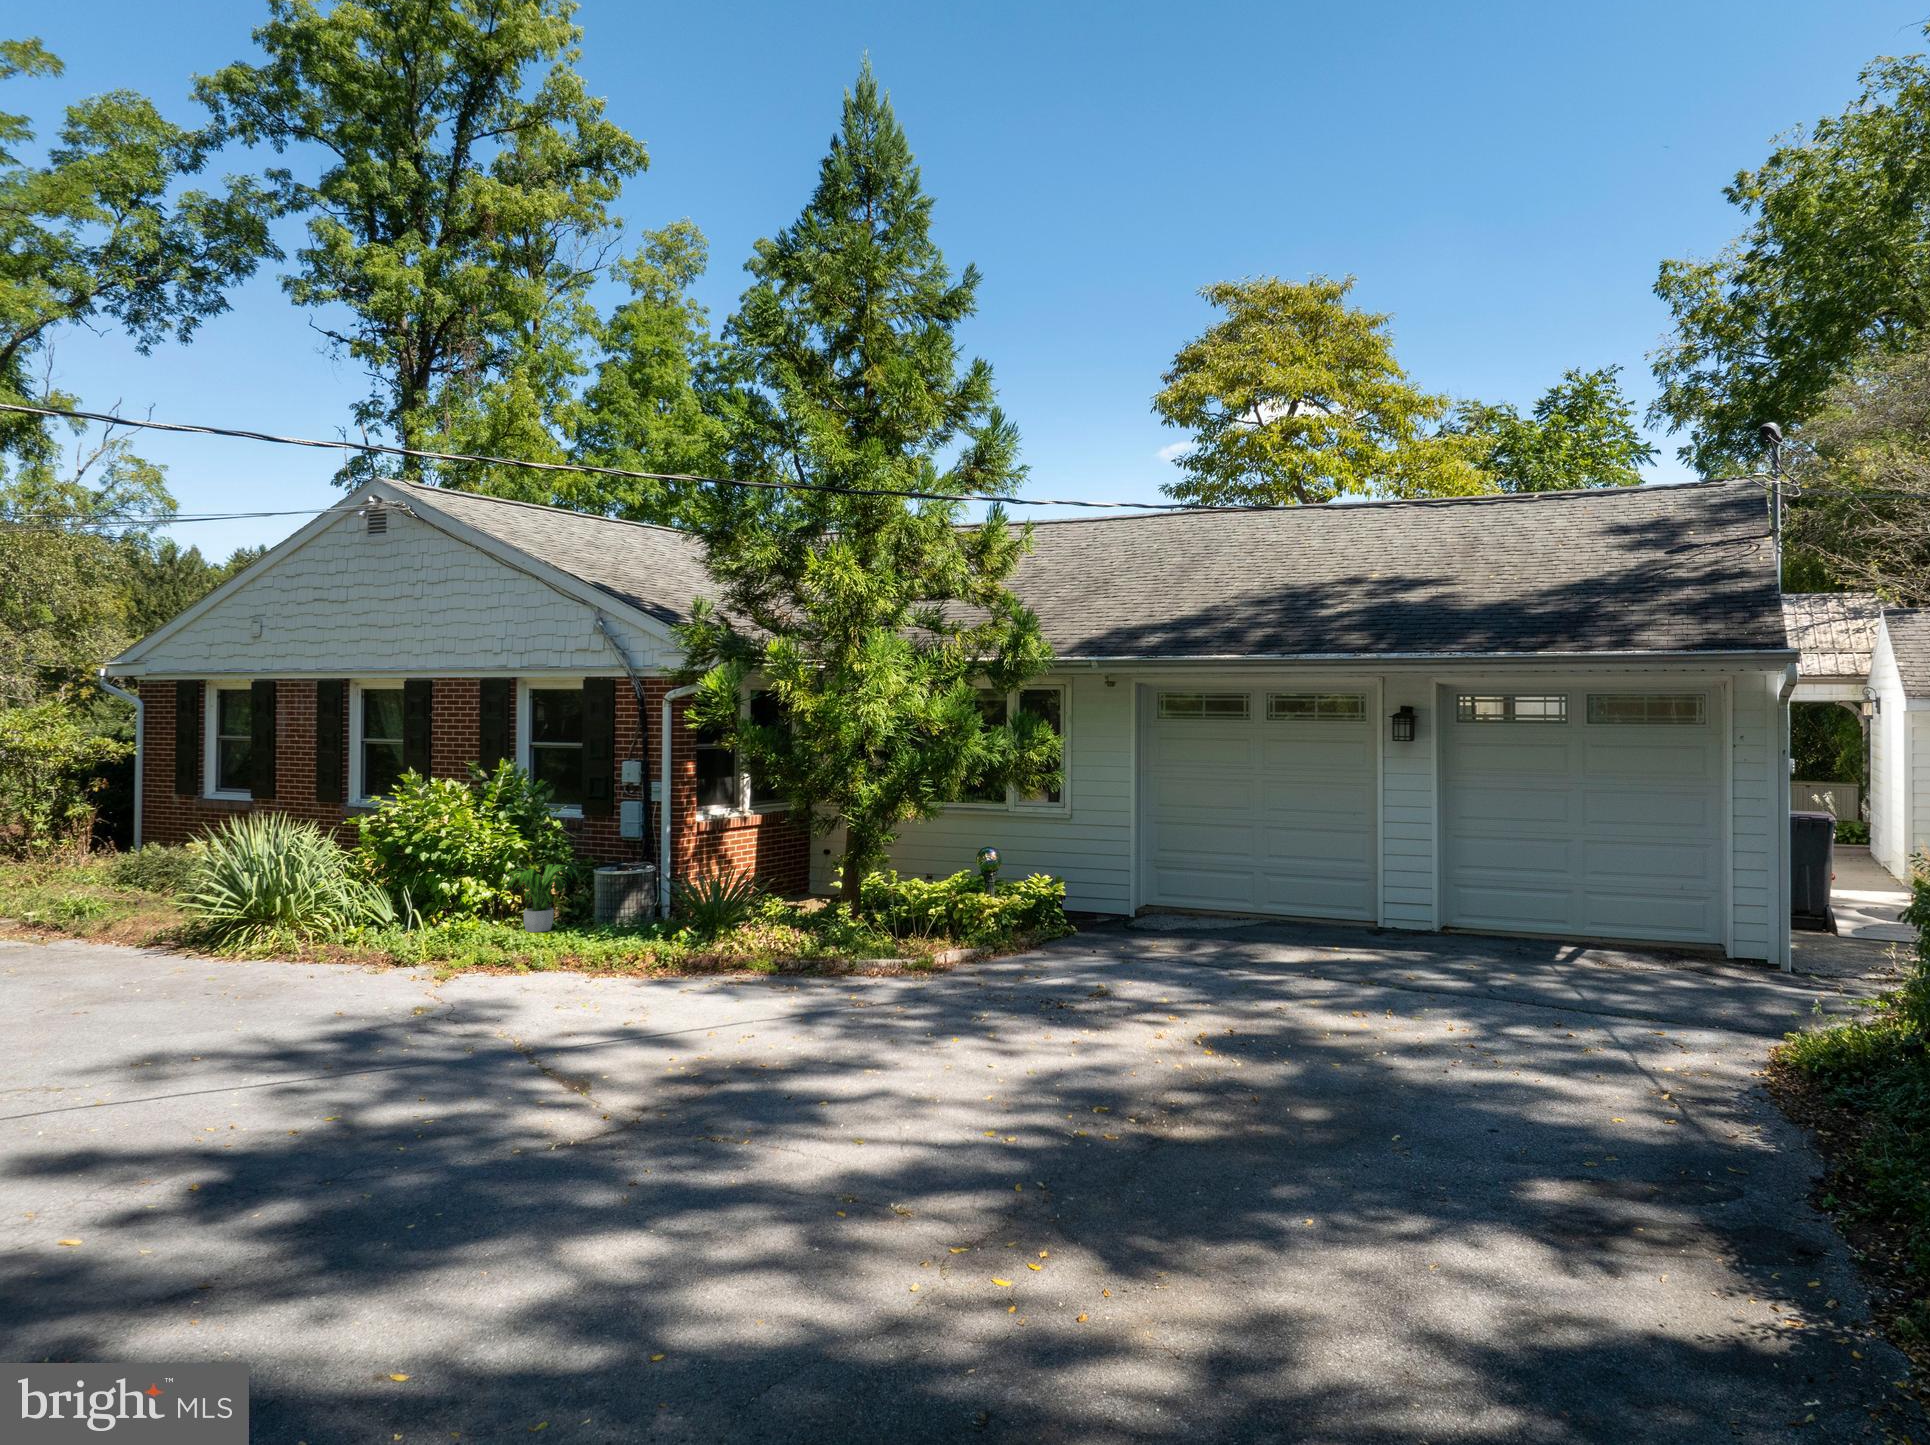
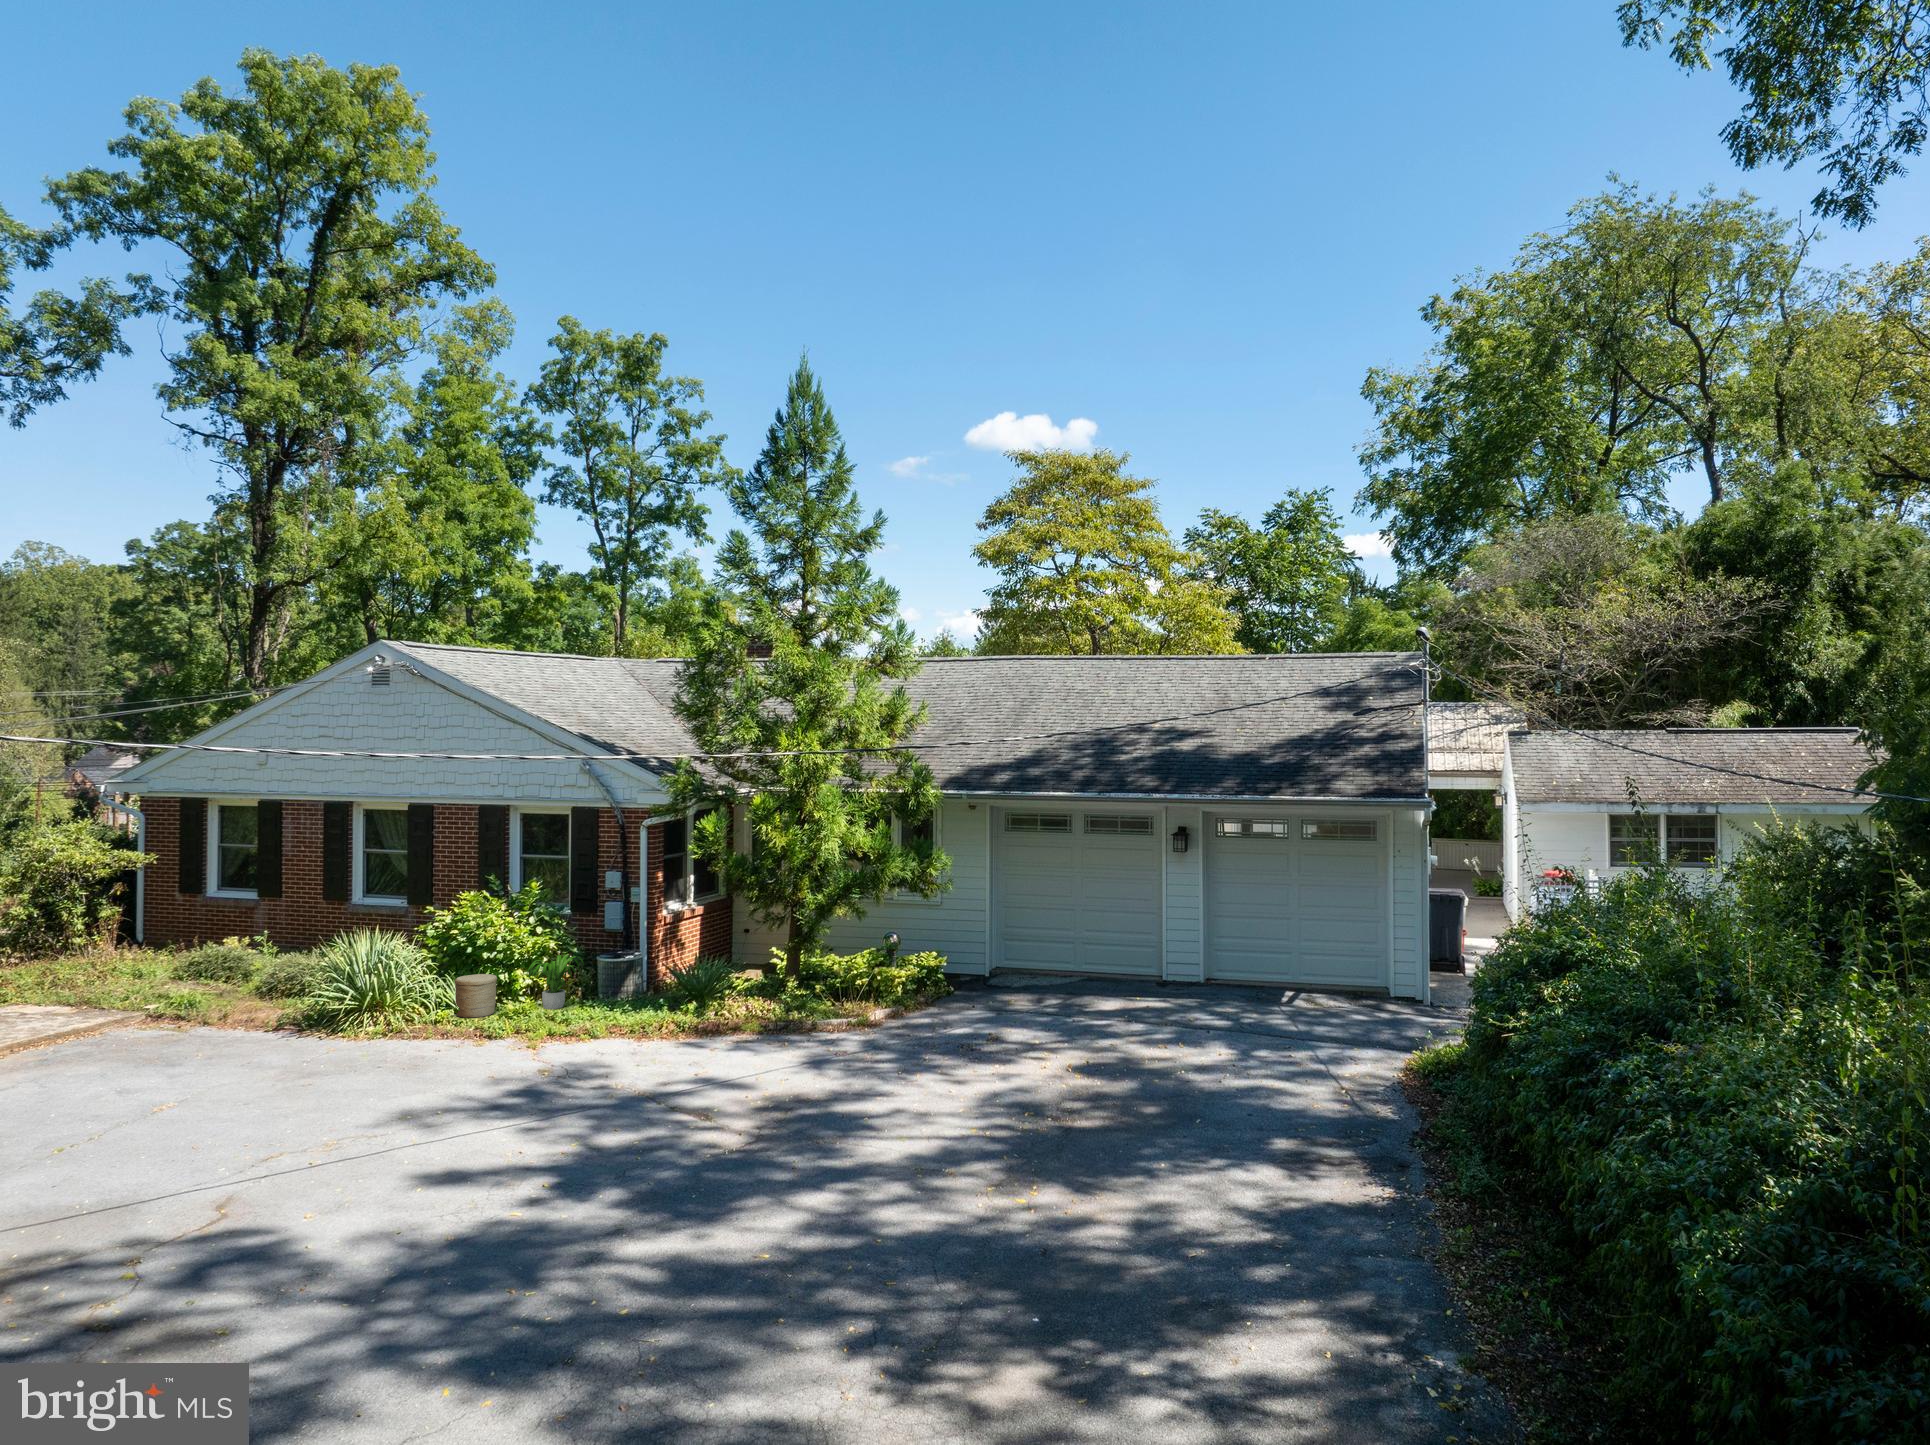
woven basket: none [409,884,464,938] -> present [455,974,497,1018]

